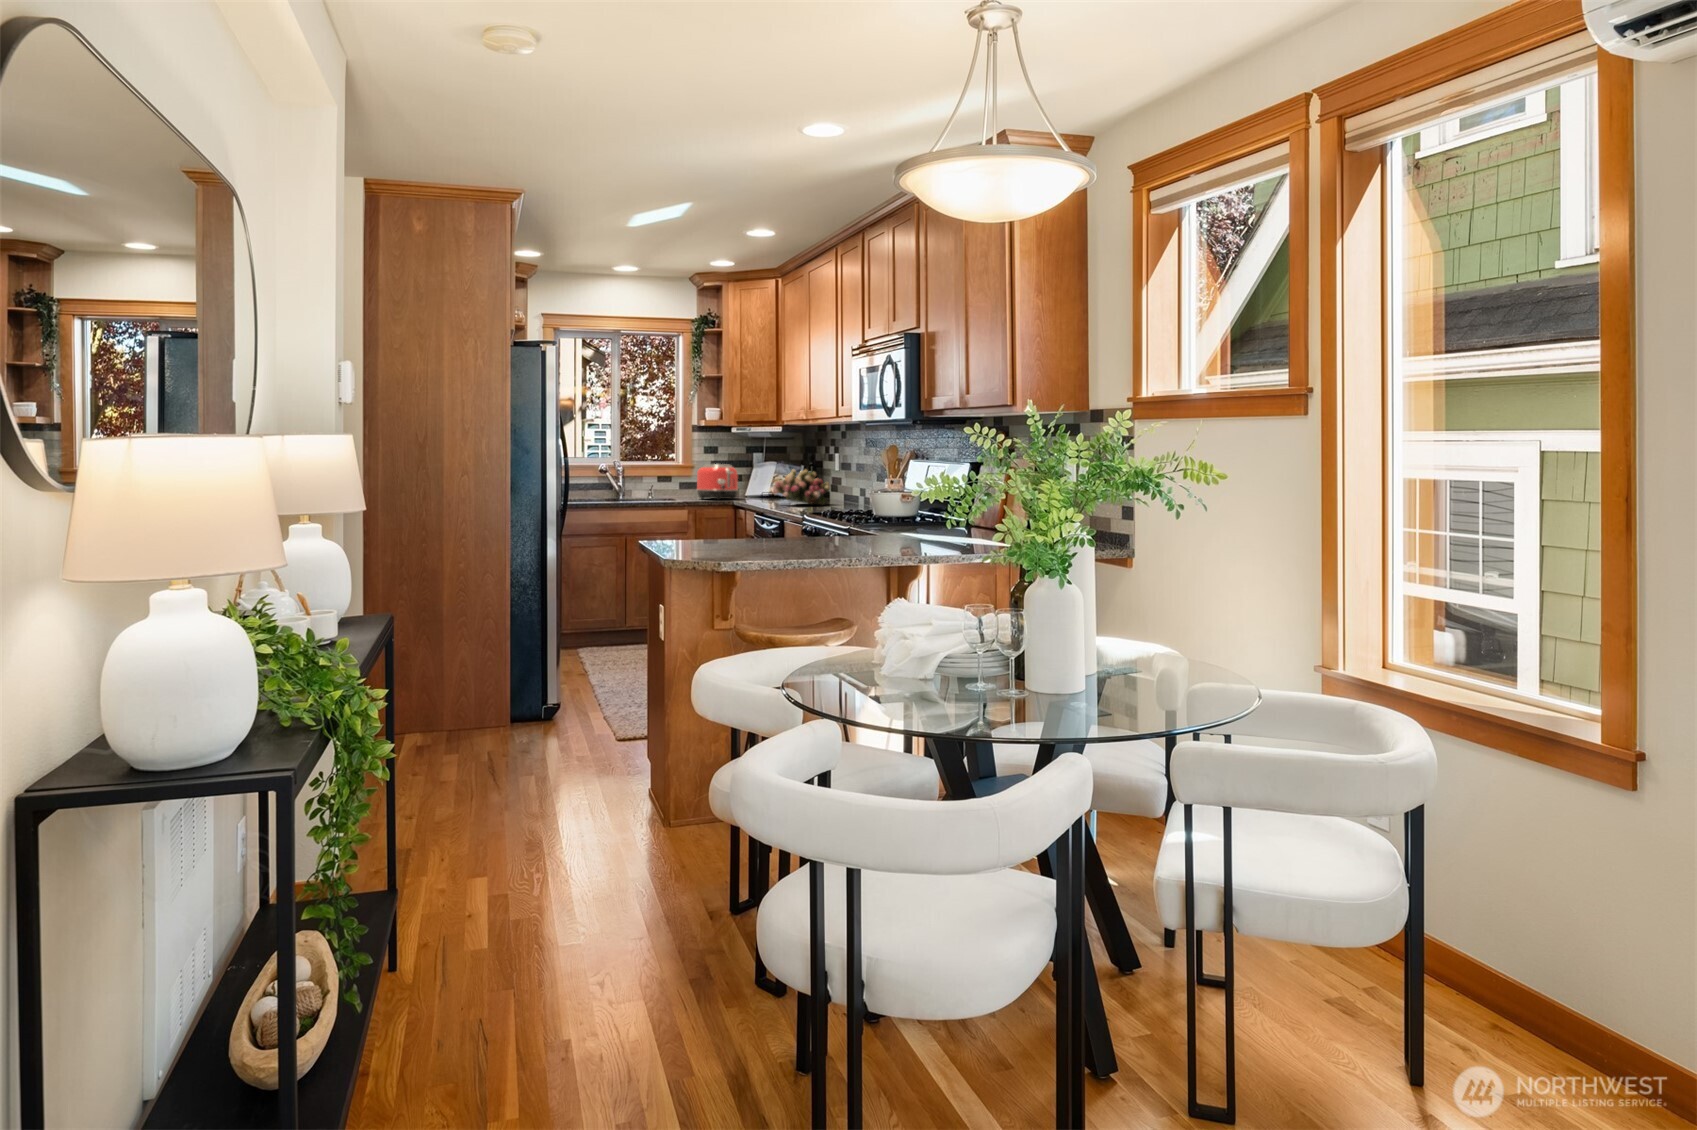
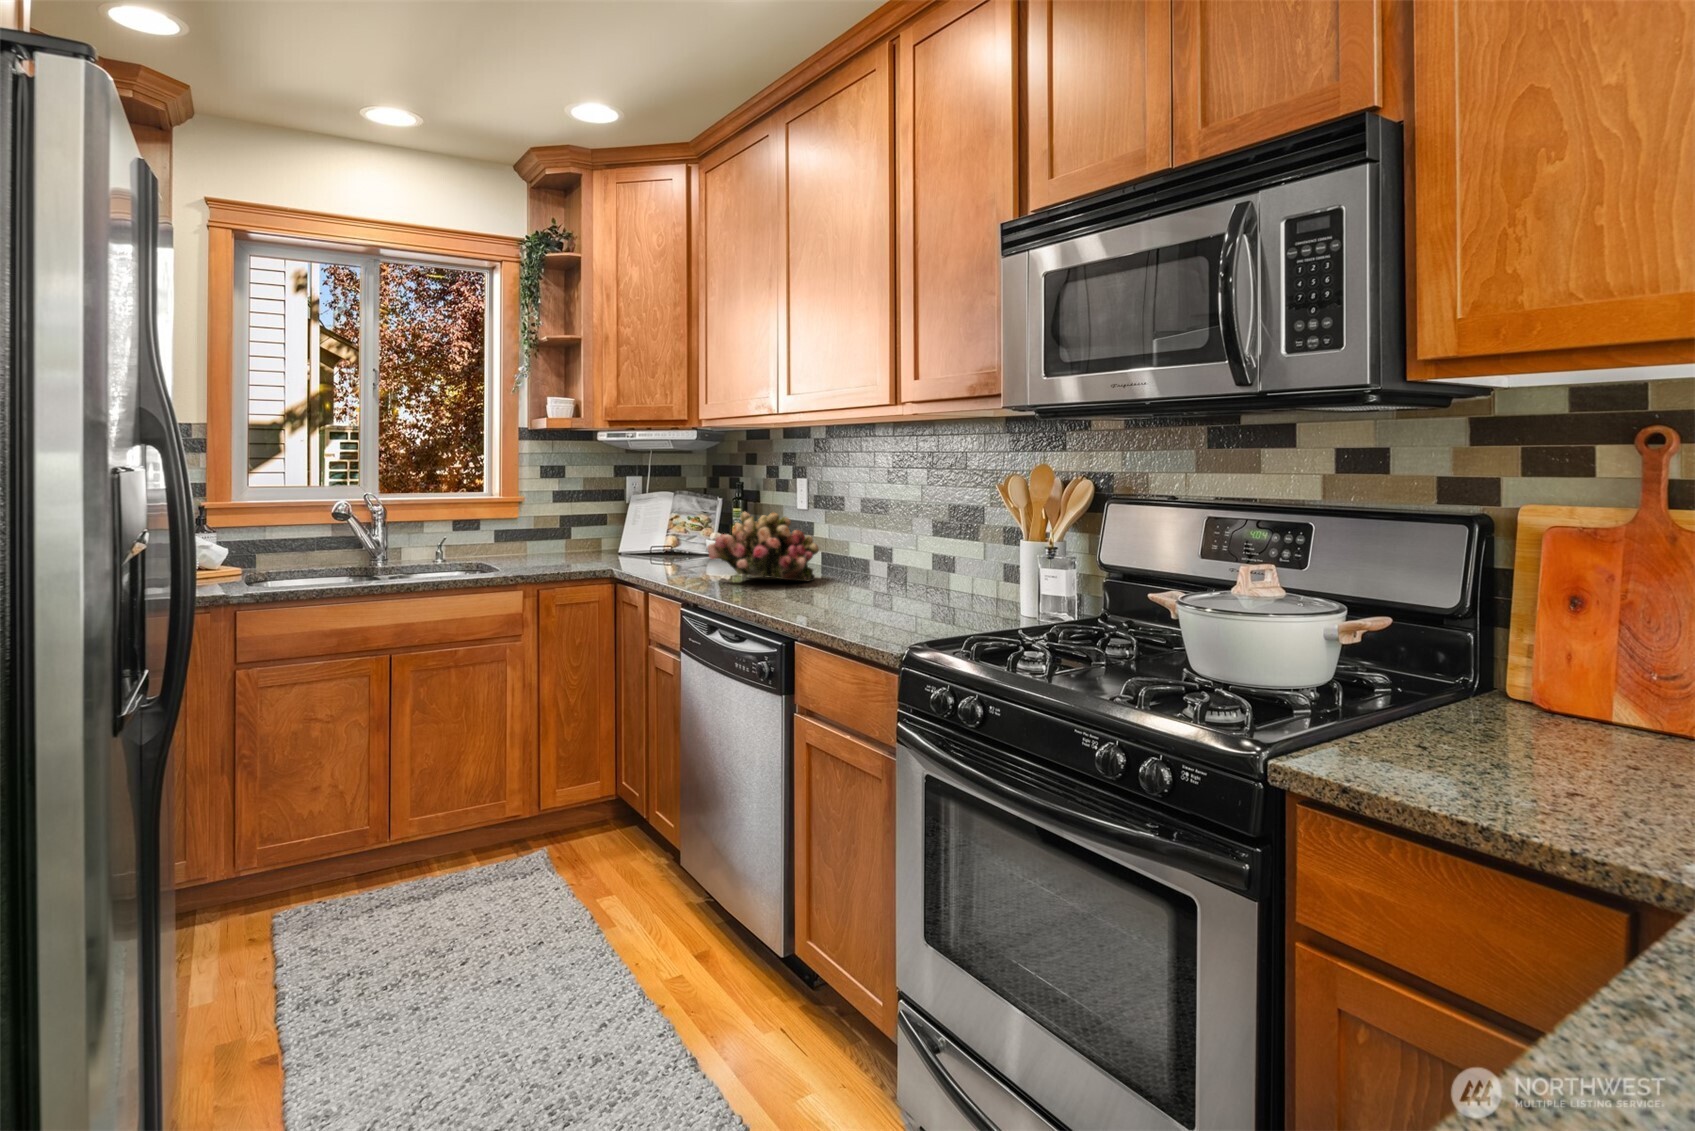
toaster: present [697,464,738,499] -> none [532,499,614,565]

